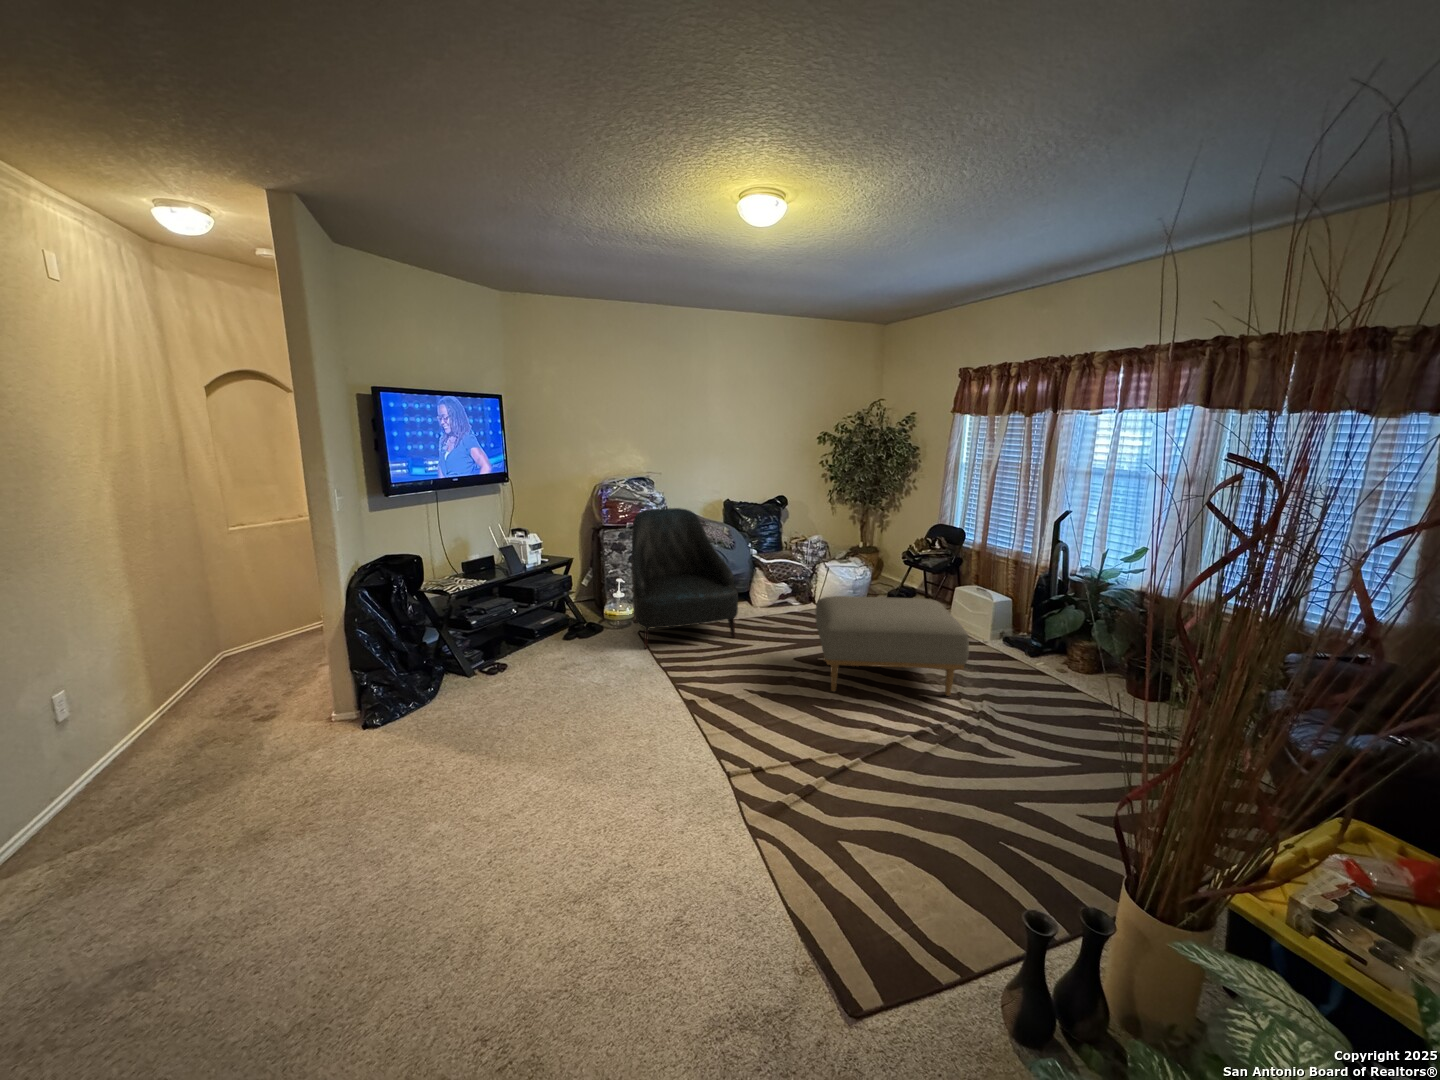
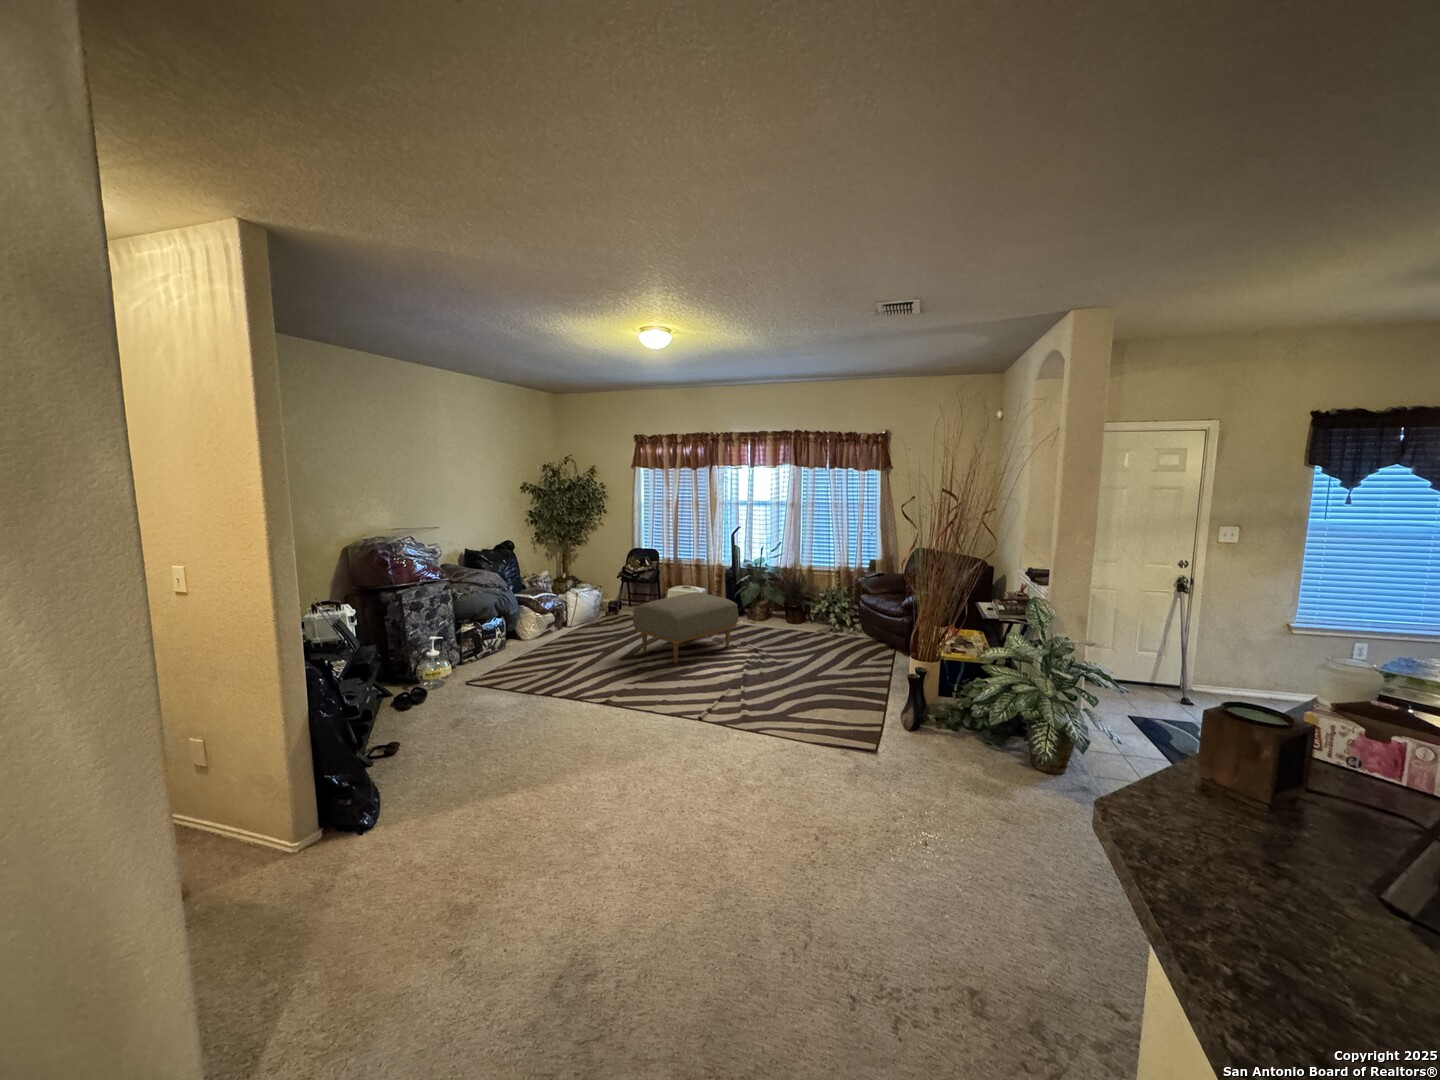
armchair: present [632,508,738,649] -> none [439,559,563,686]

